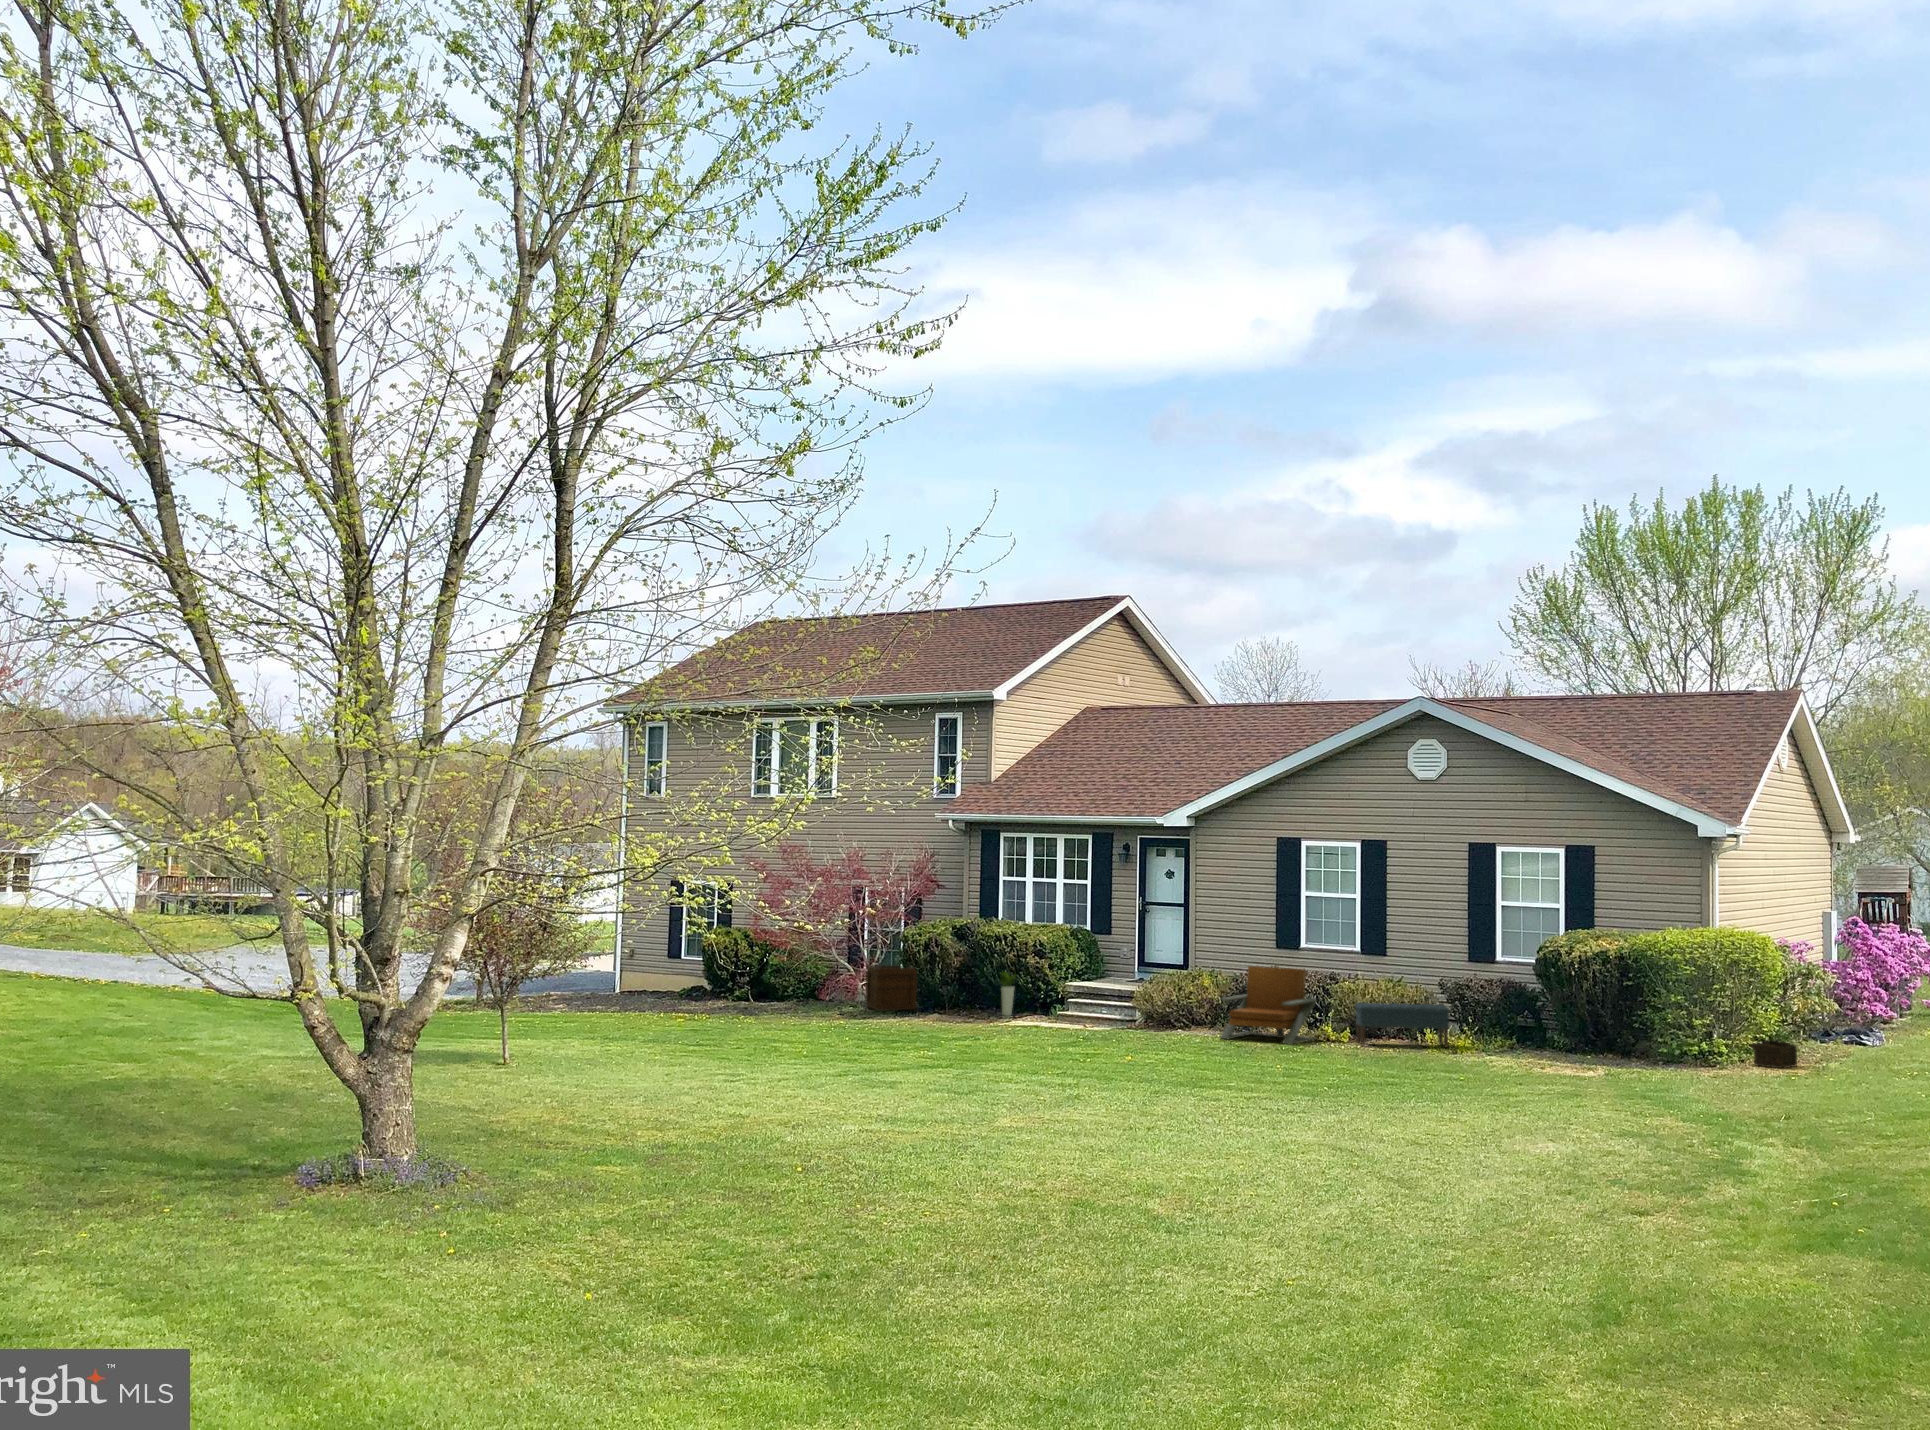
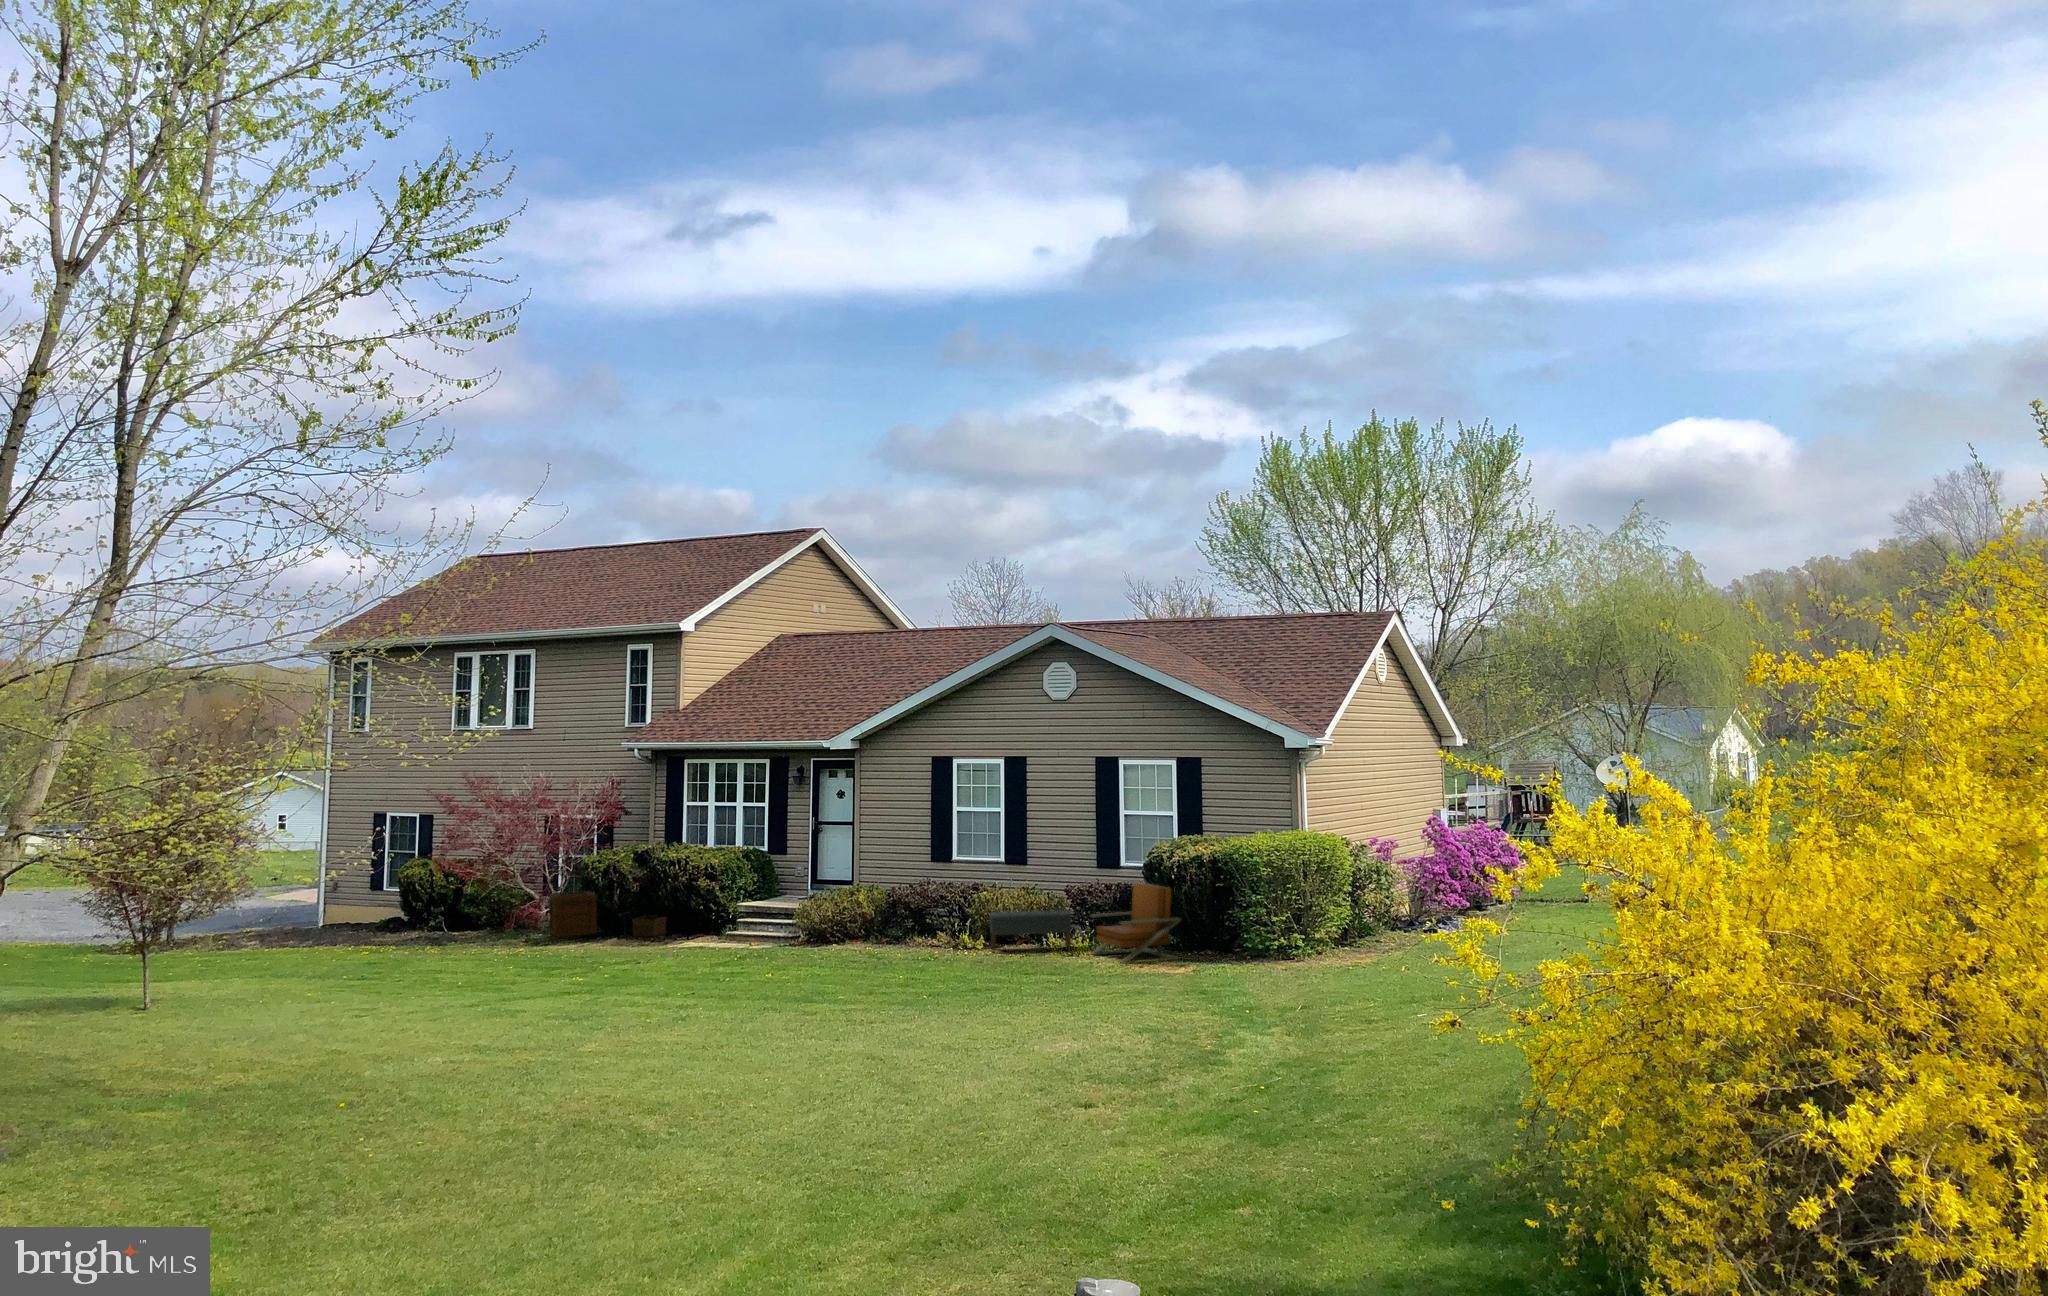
lounge chair: present [1220,966,1317,1045] -> present [1092,883,1181,964]
planter: present [1000,971,1015,1016] -> none [670,892,693,936]
basket: present [1752,1039,1797,1068] -> present [633,915,667,936]

